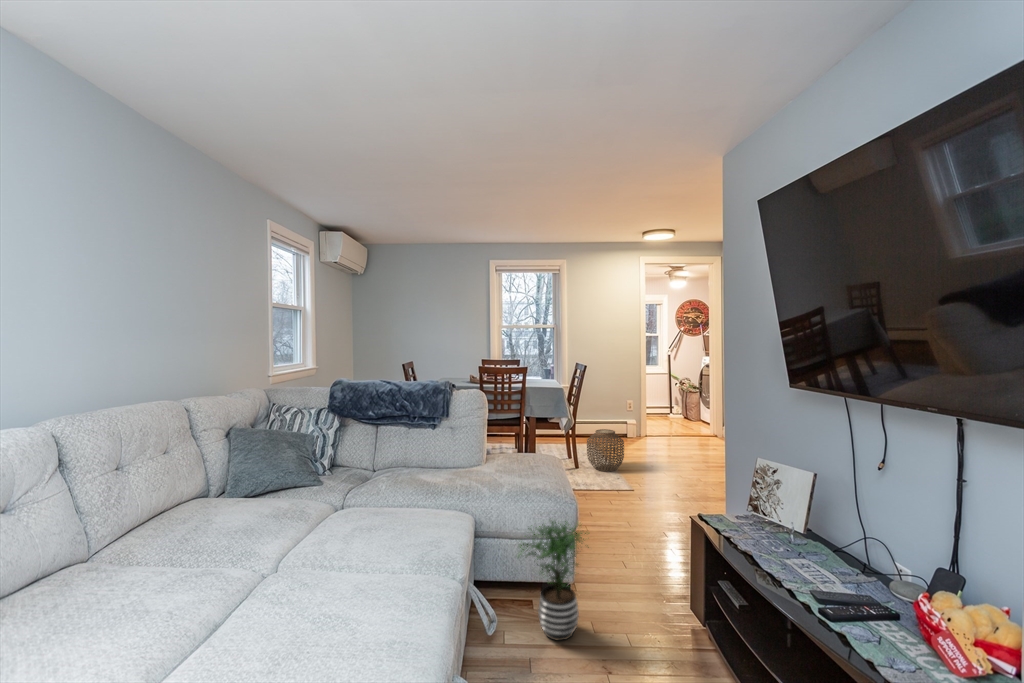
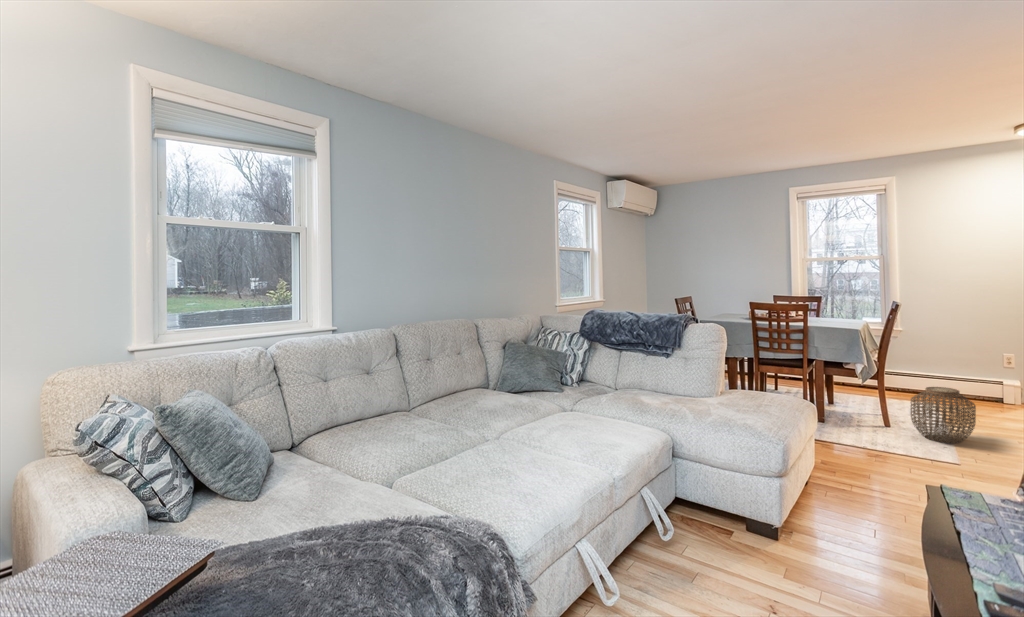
potted plant: present [519,521,589,640] -> none [695,448,784,571]

